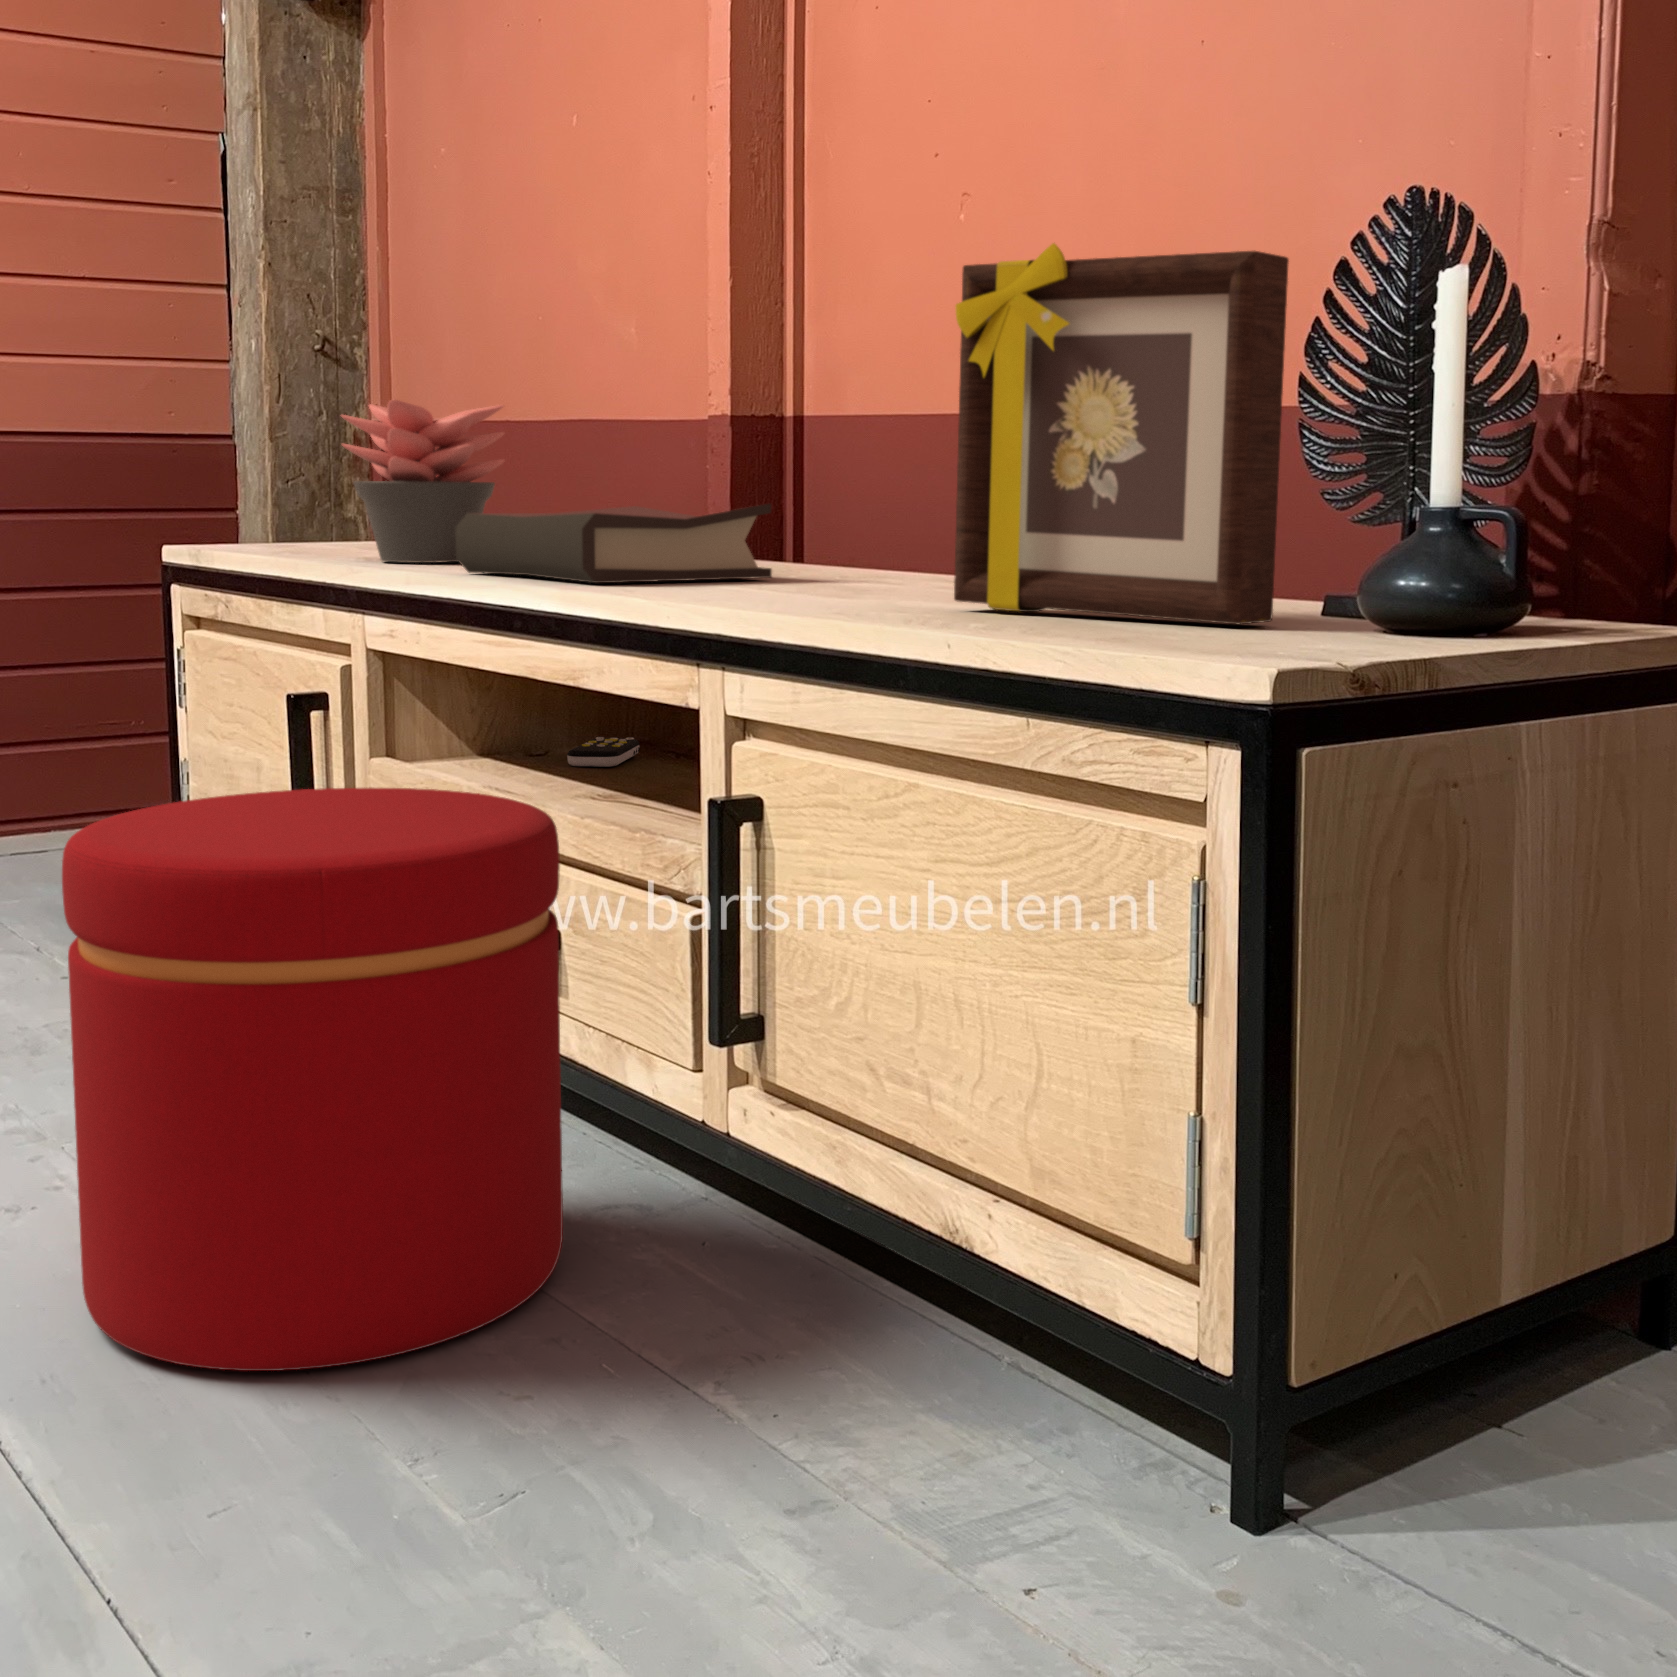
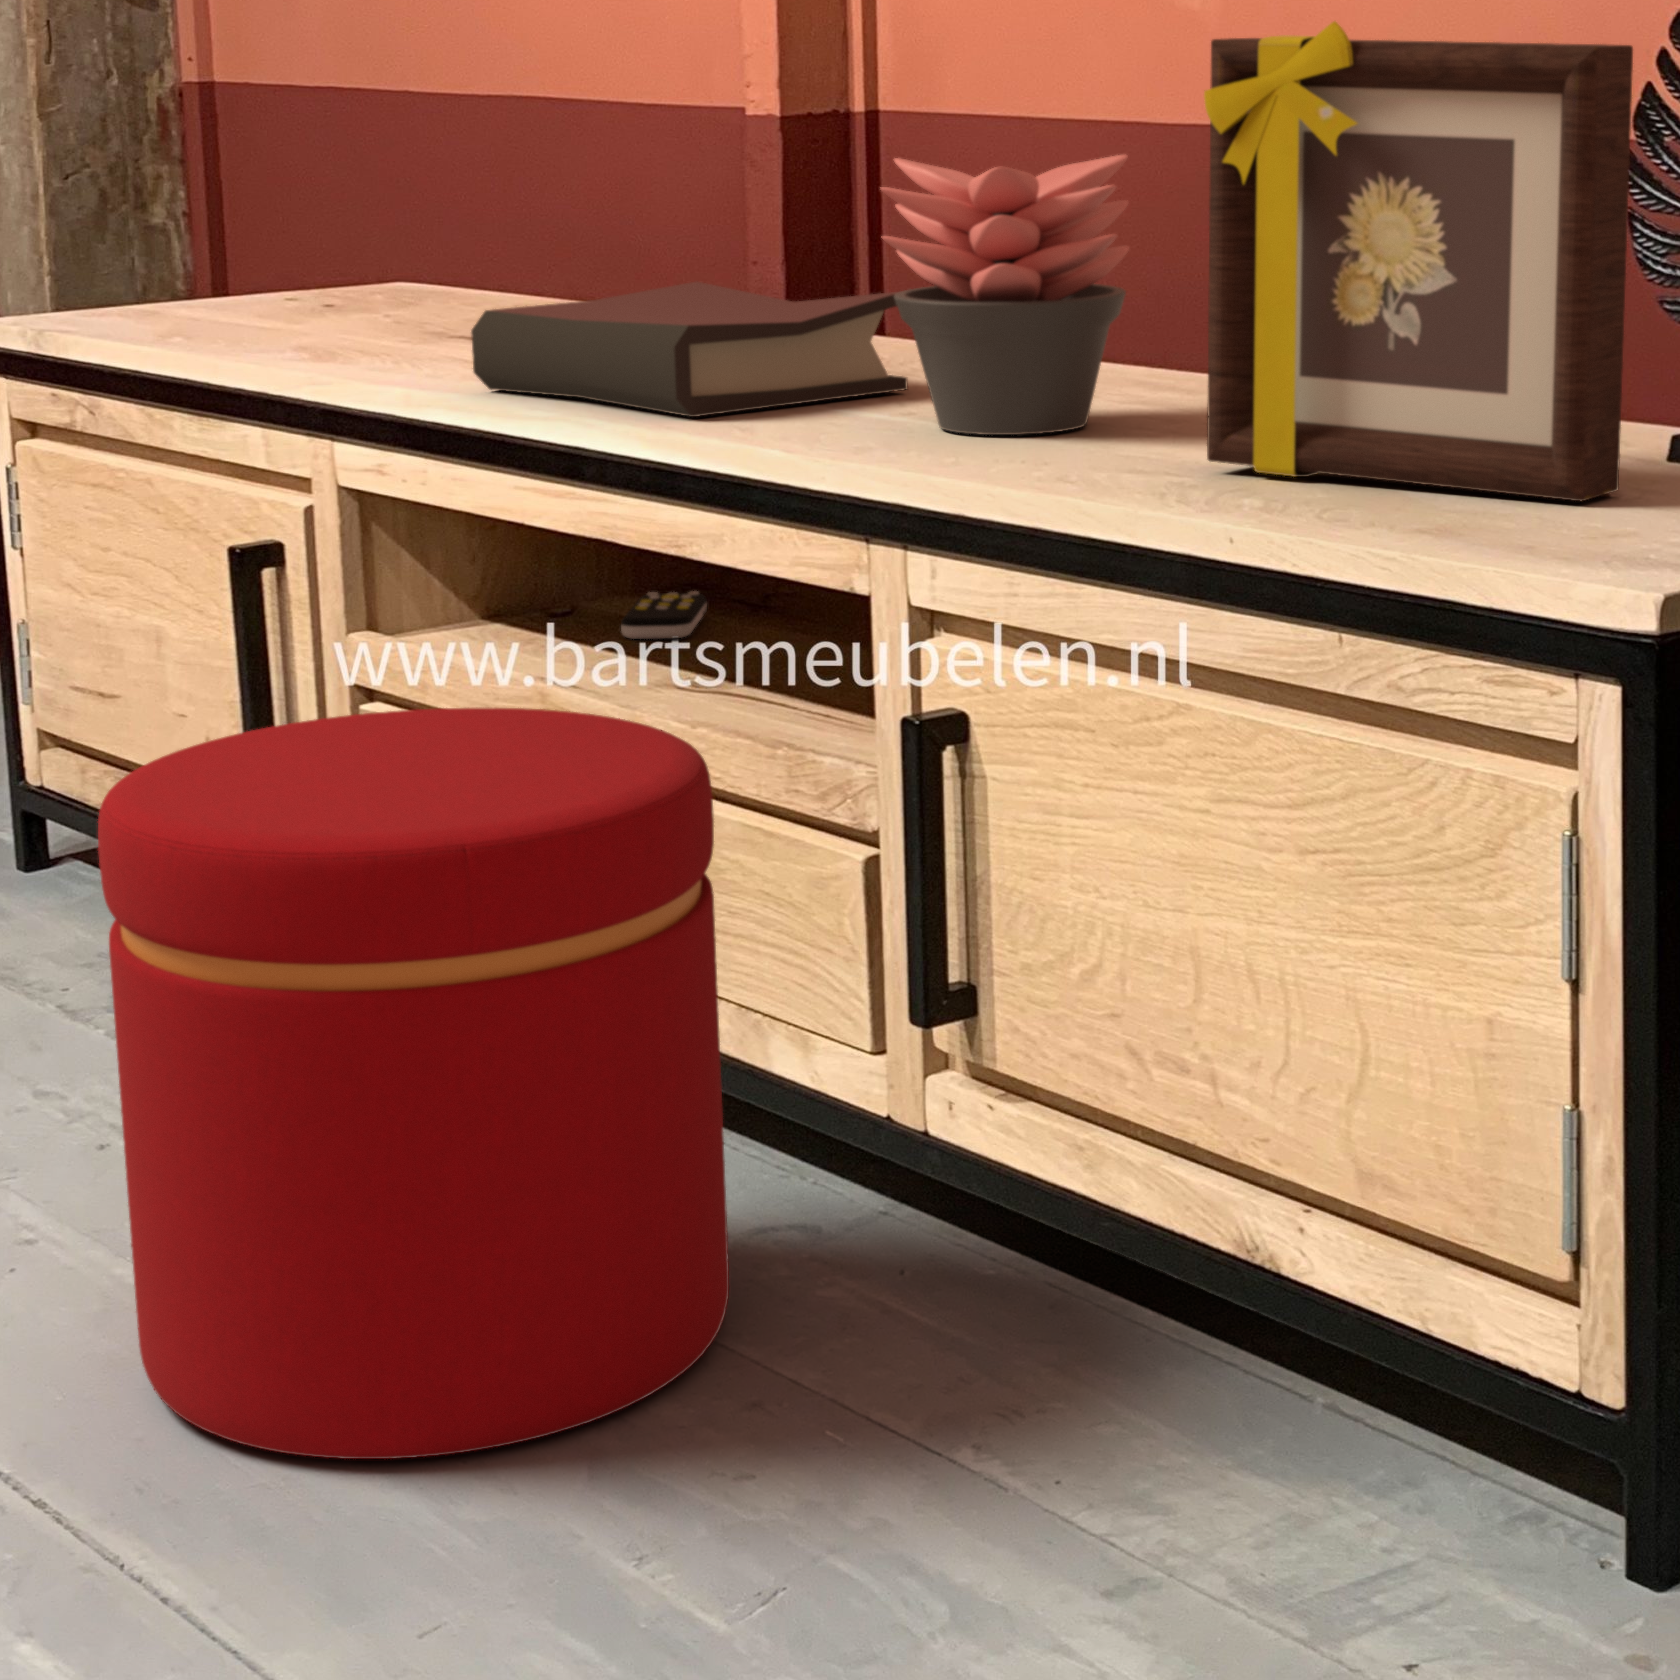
succulent plant: present [342,400,504,563] -> present [881,154,1129,435]

